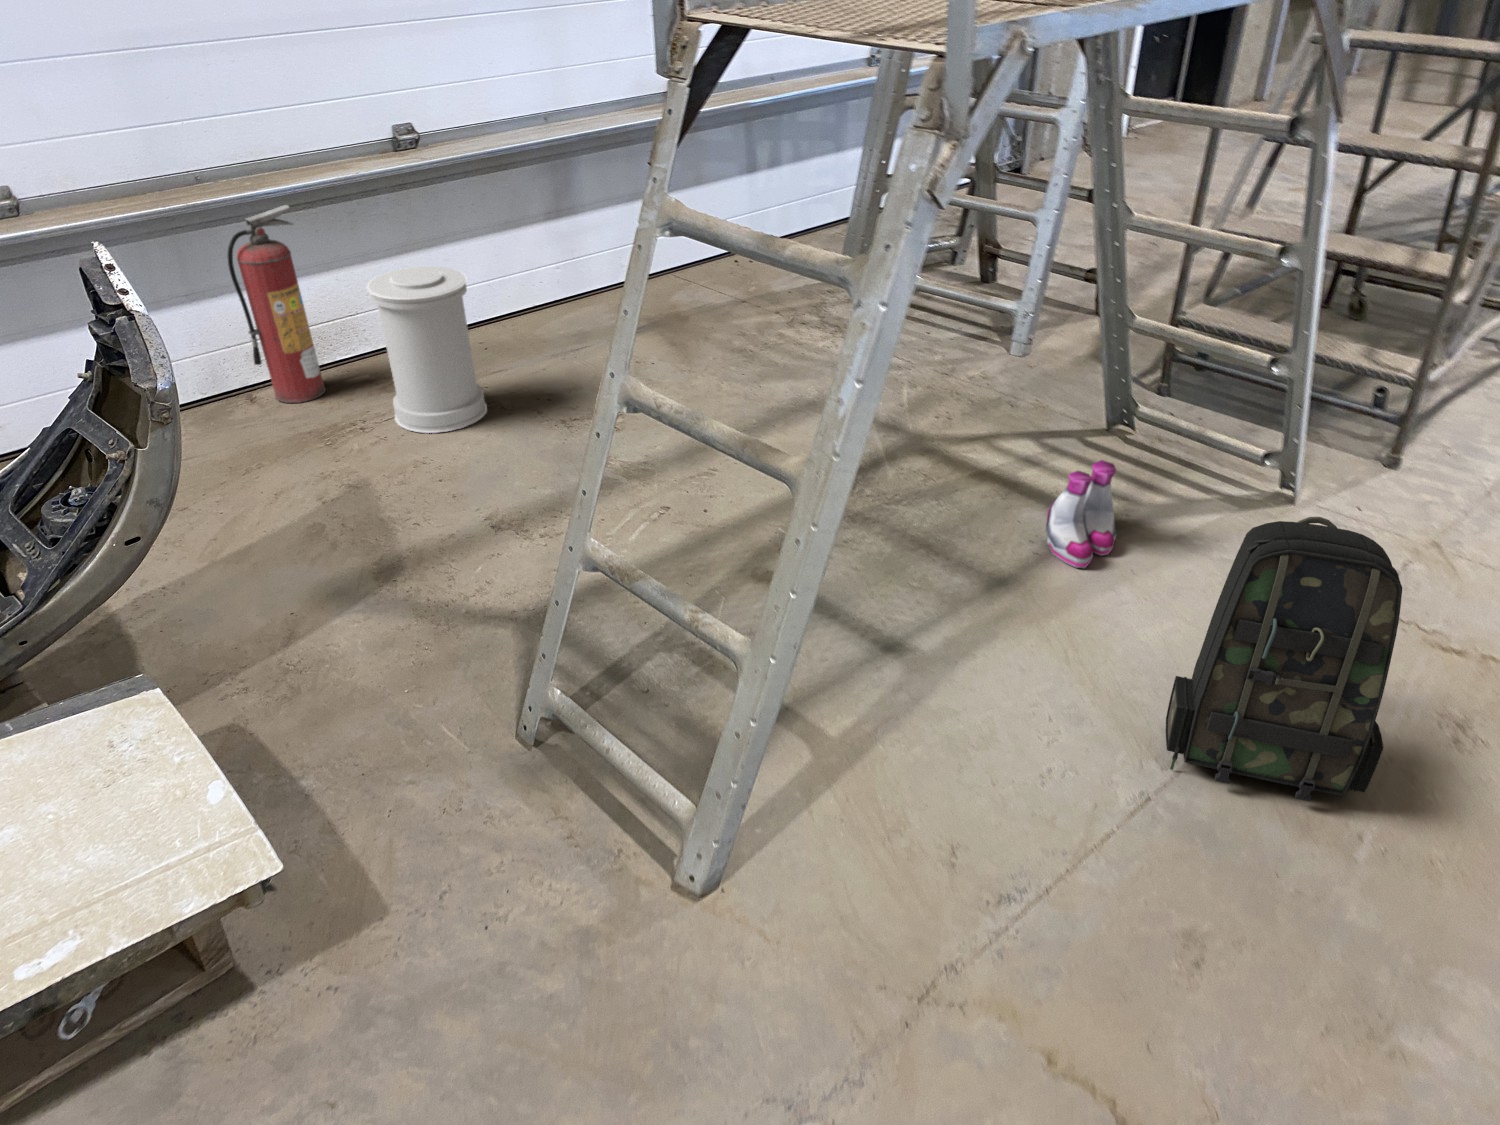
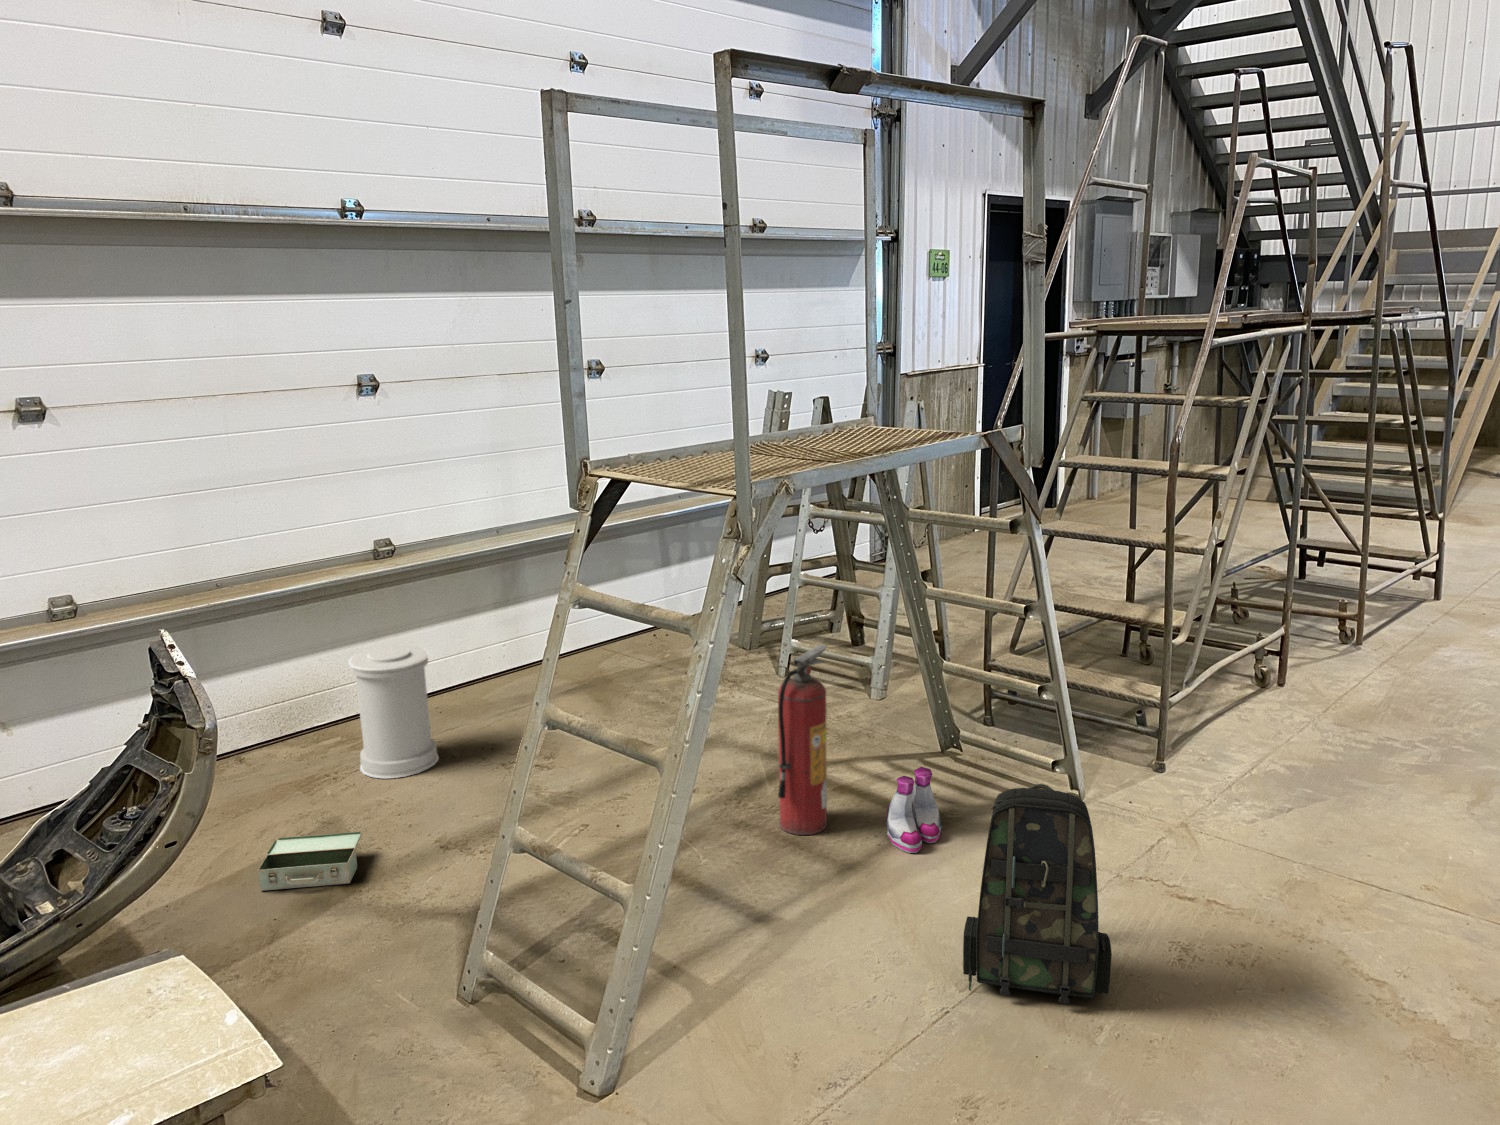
fire extinguisher: present [227,205,326,403] -> present [778,645,827,835]
toolbox: none [271,506,396,575] -> present [258,832,362,891]

